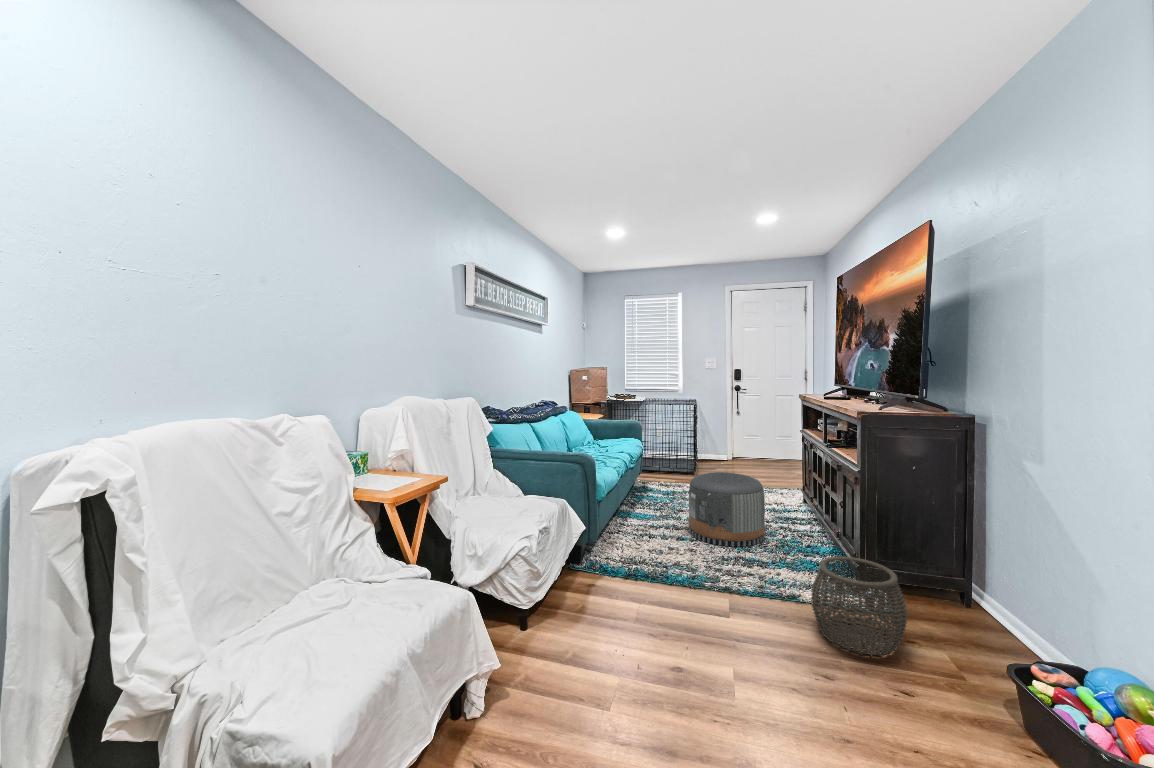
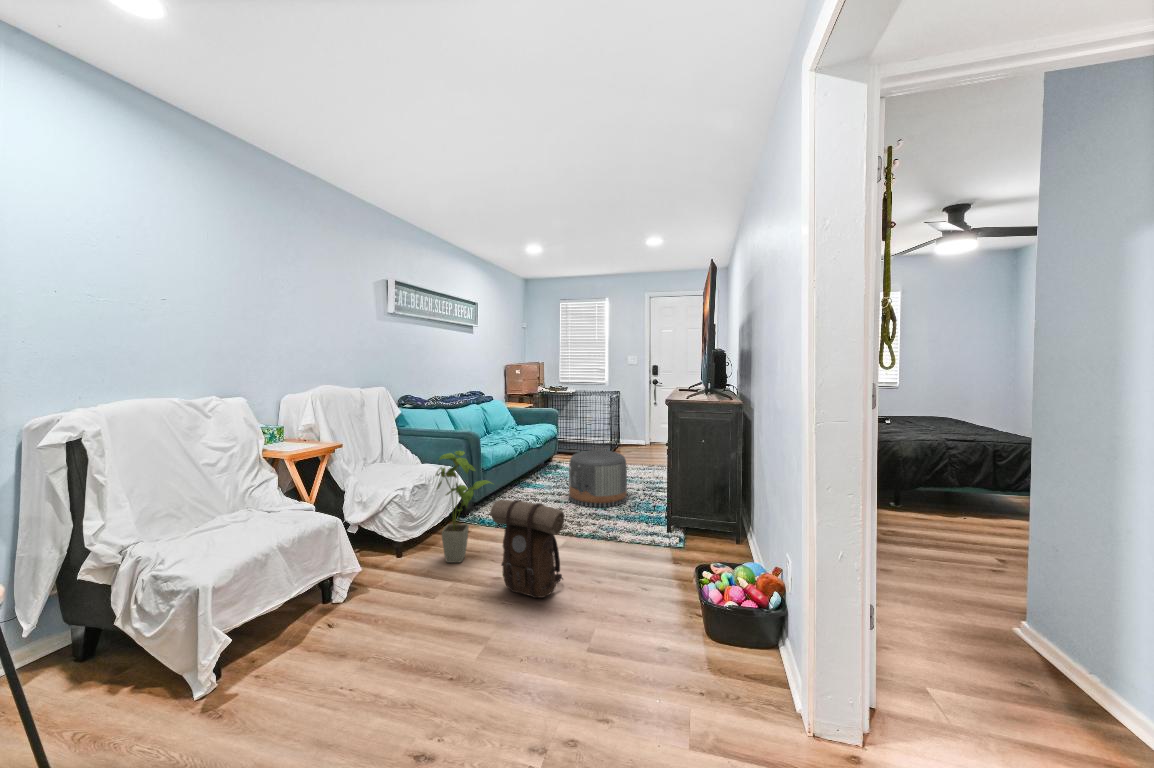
house plant: none [572,485,652,640] -> present [436,451,491,563]
woven basket: present [811,557,908,656] -> none [607,505,667,571]
backpack: none [686,560,808,712] -> present [490,500,564,598]

